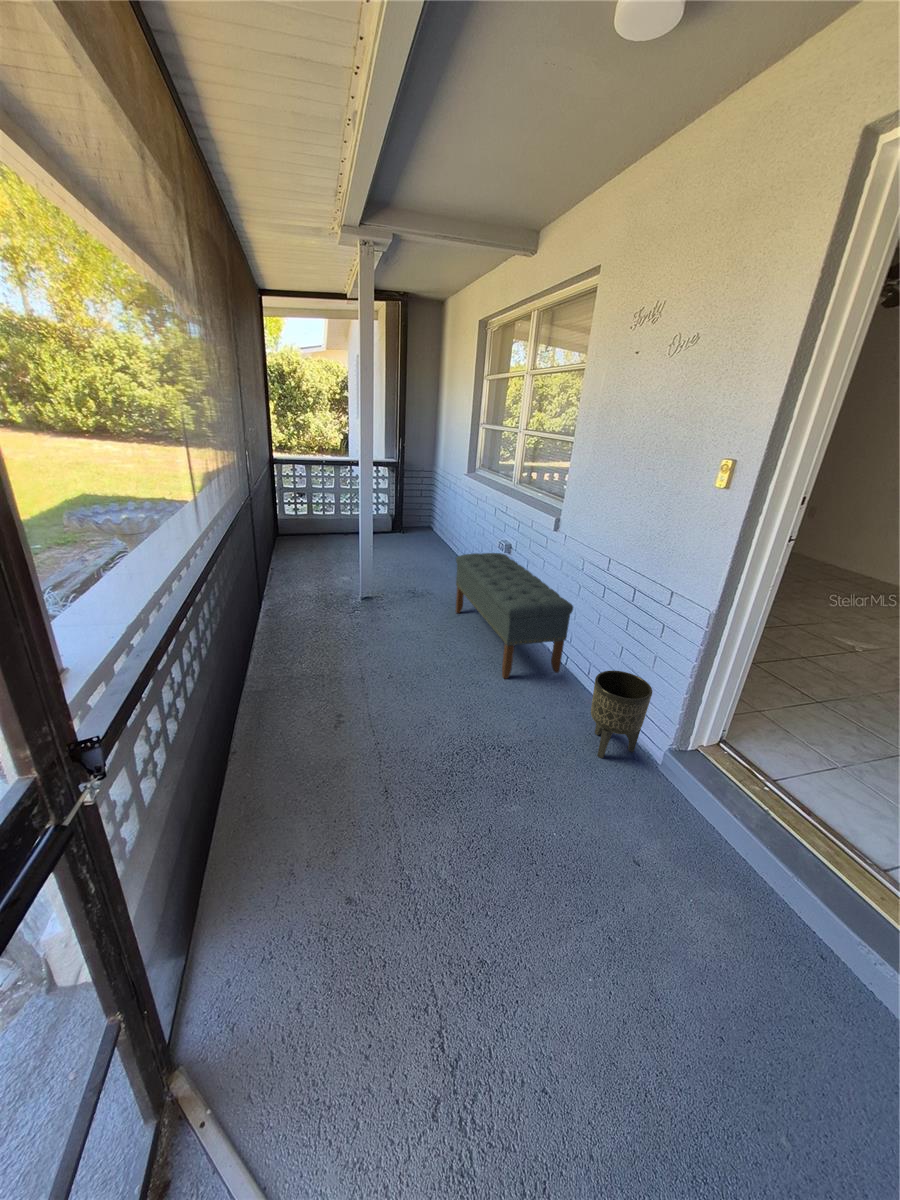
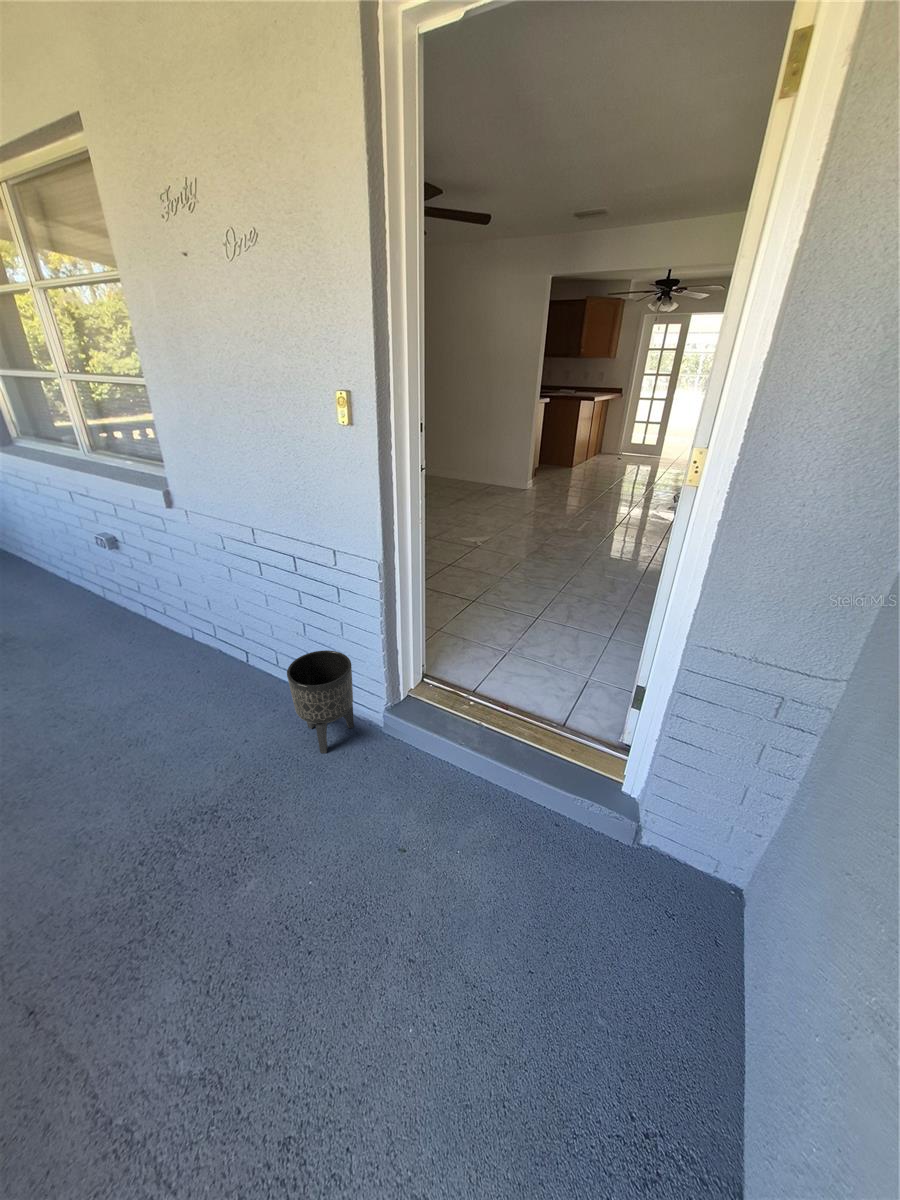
bench: present [455,553,573,679] -> none [25,552,243,716]

